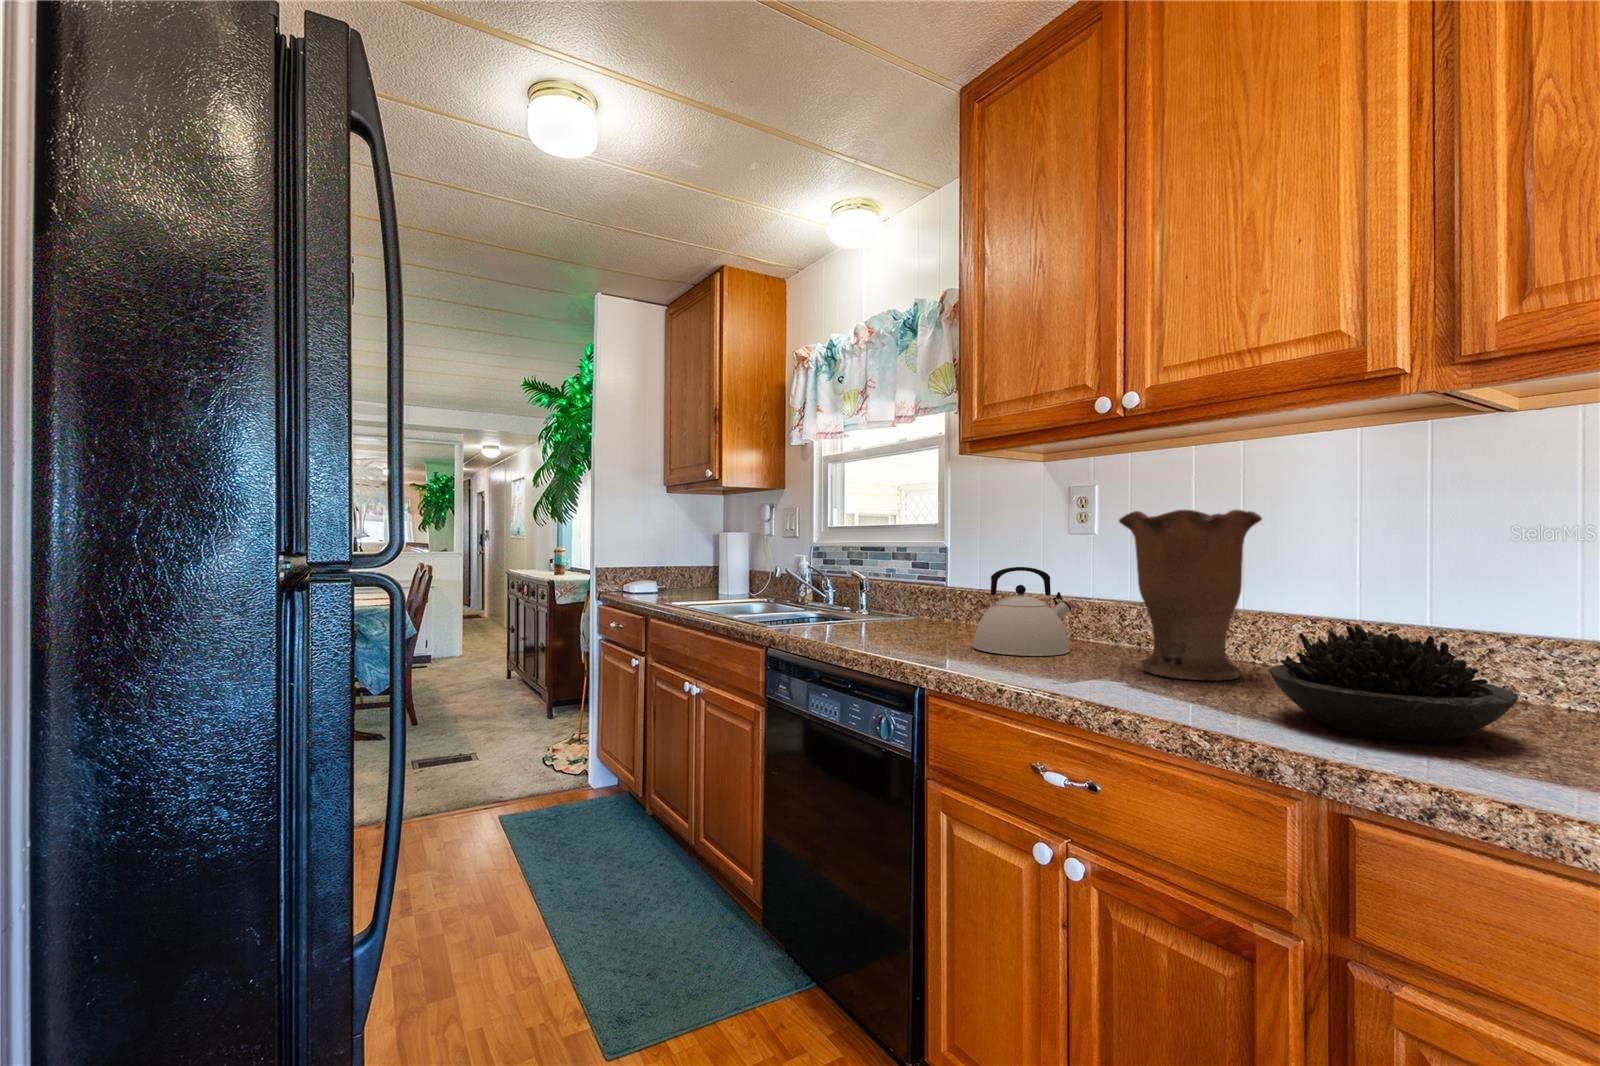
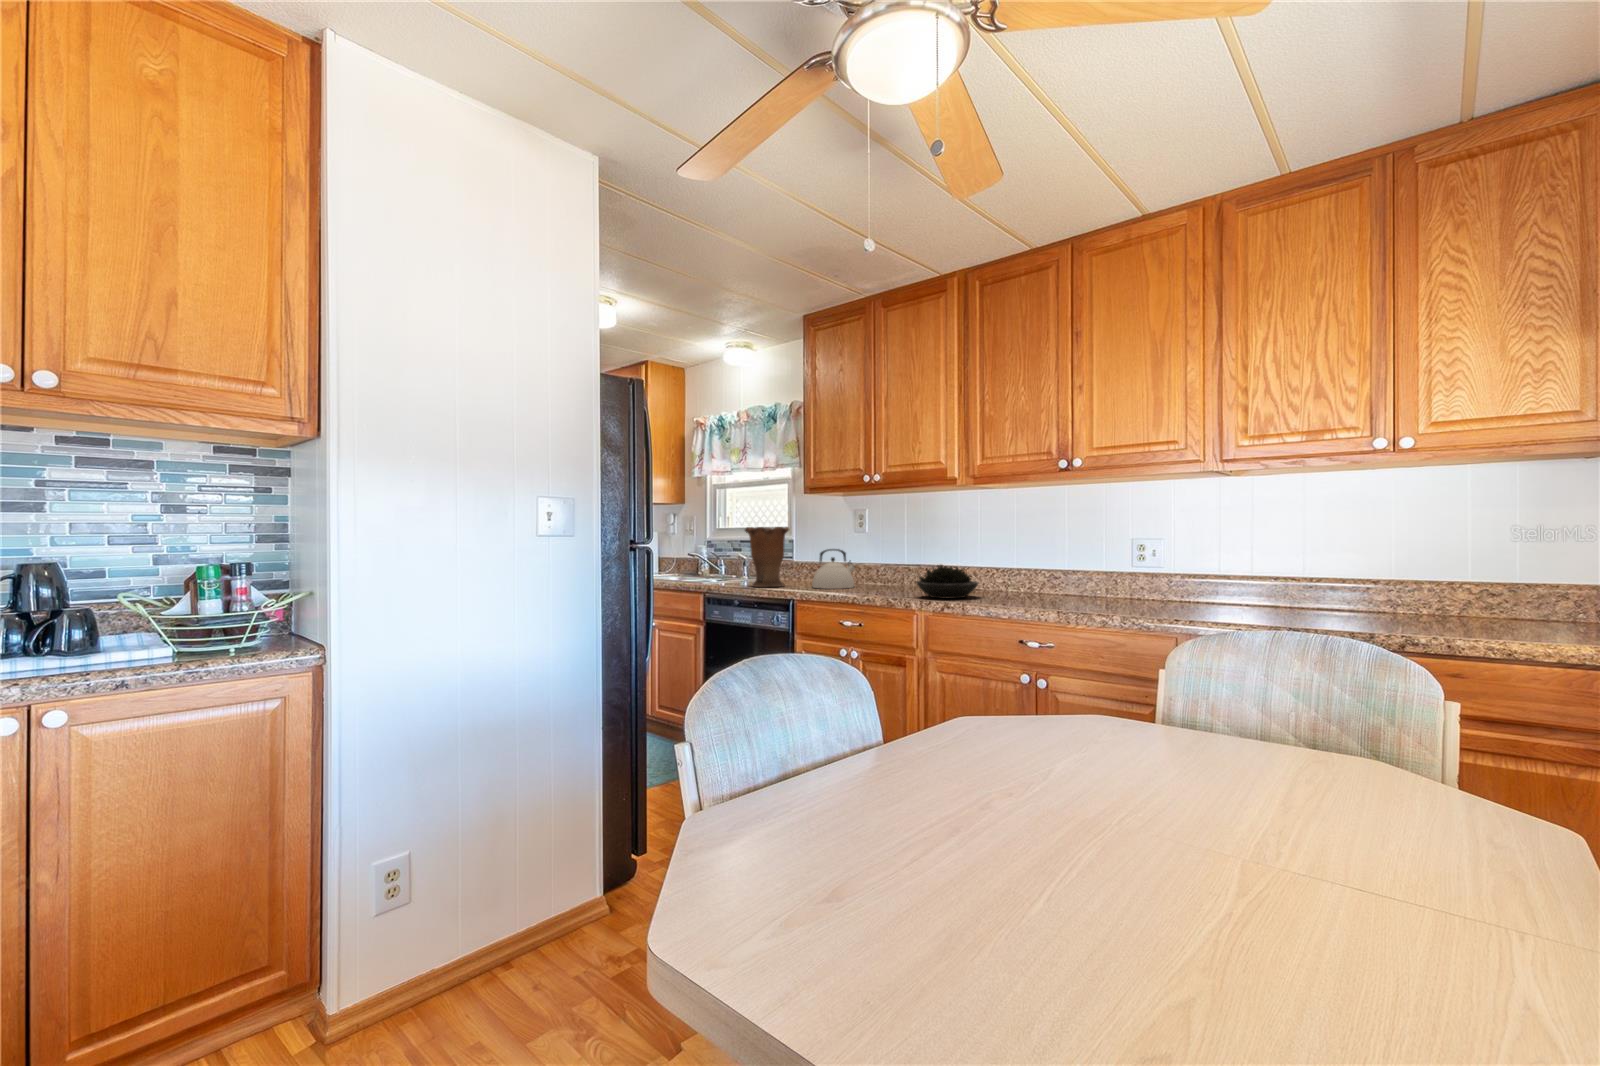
vase: present [1119,509,1262,681] -> present [745,527,789,587]

